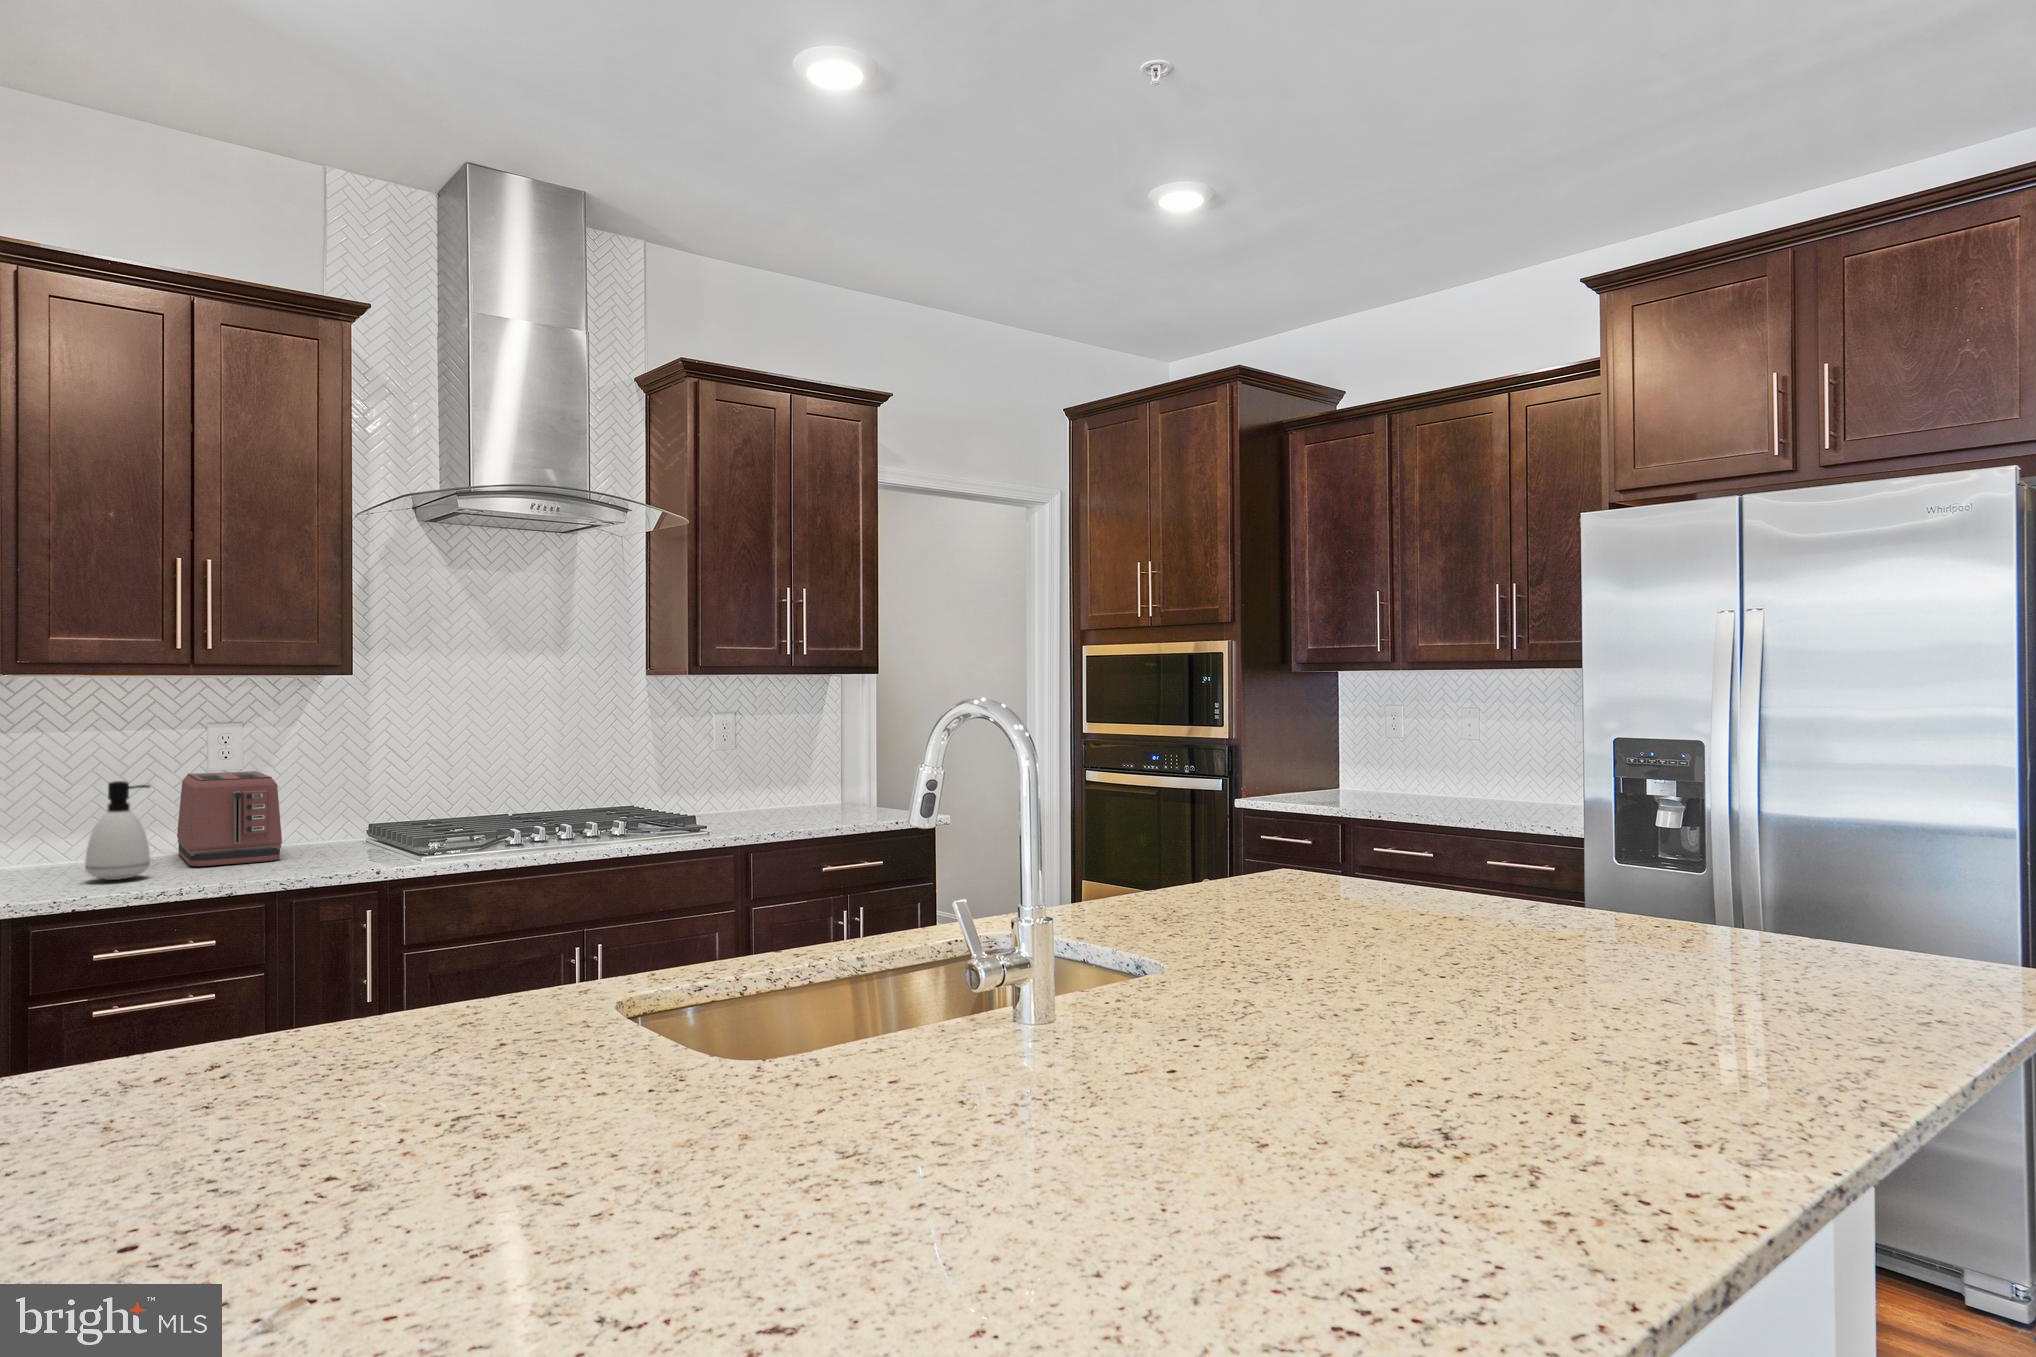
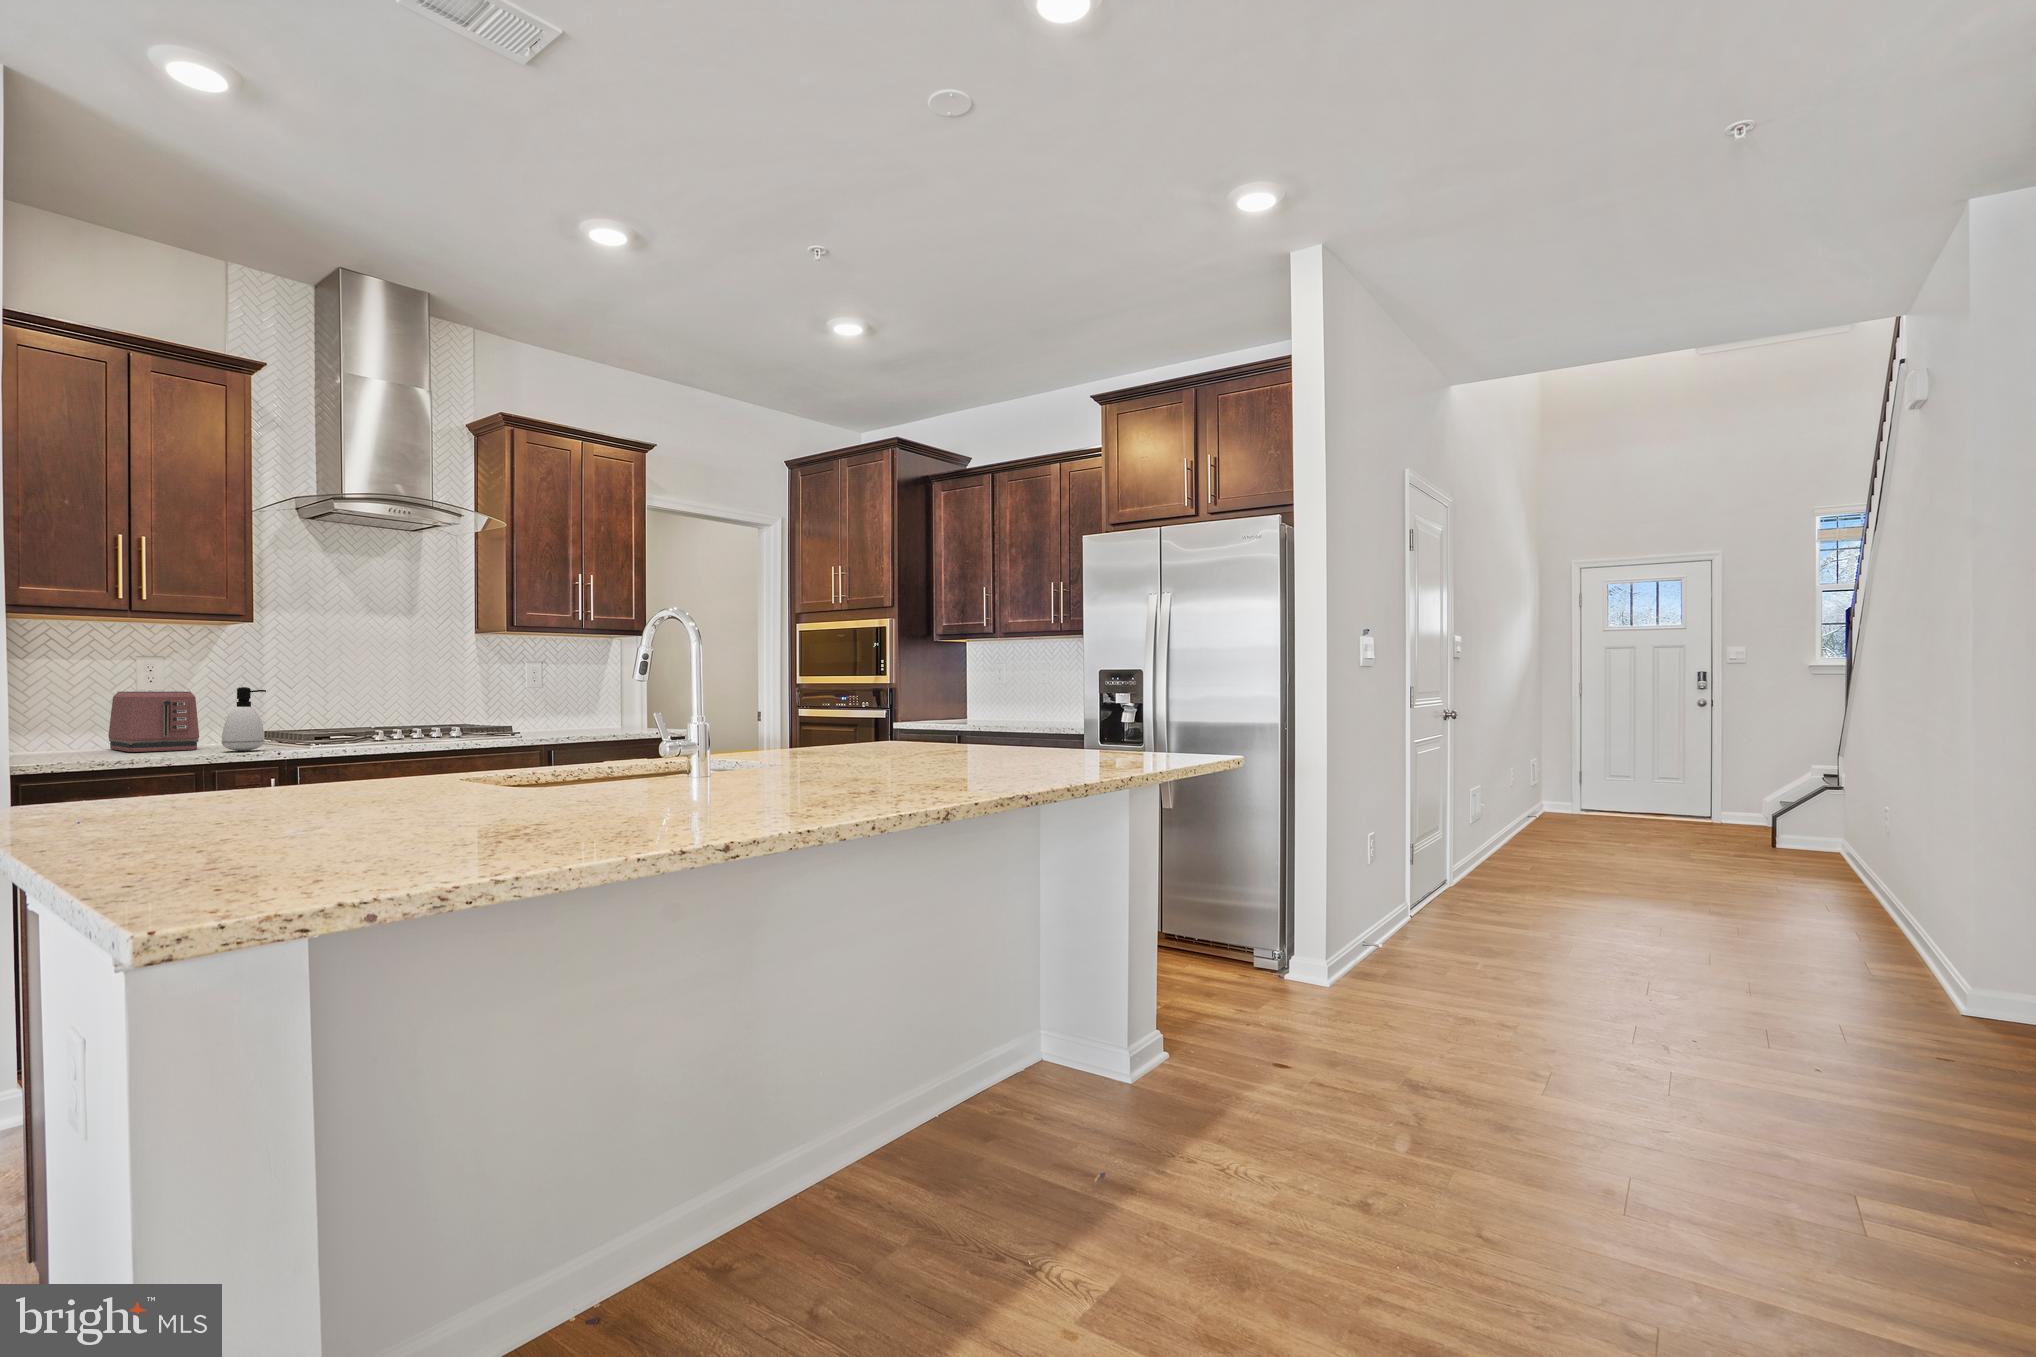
soap dispenser: present [85,781,150,880] -> present [222,687,266,751]

